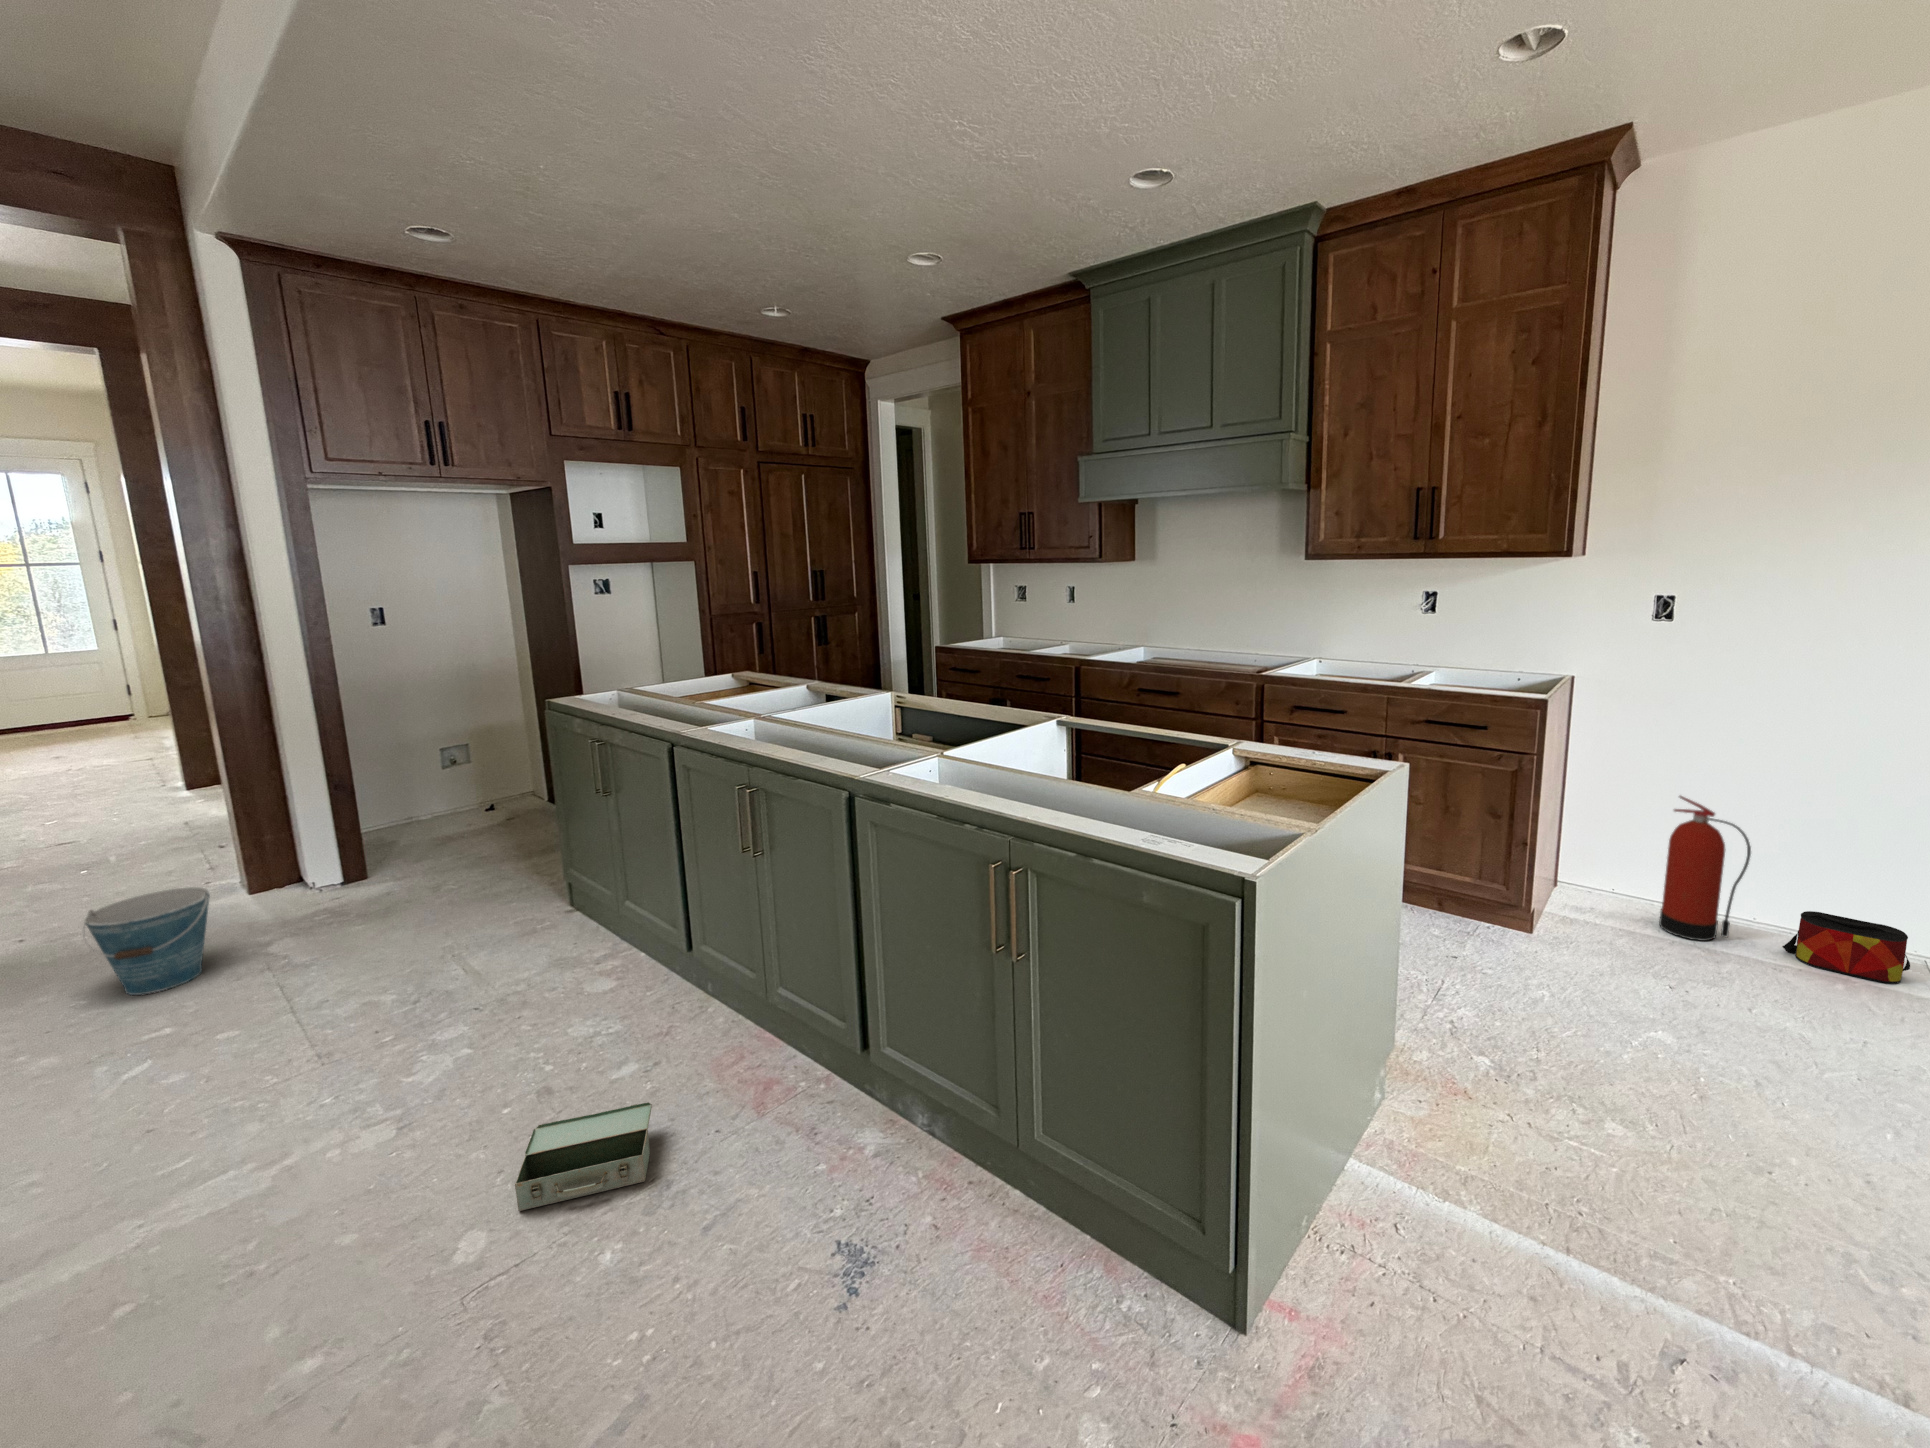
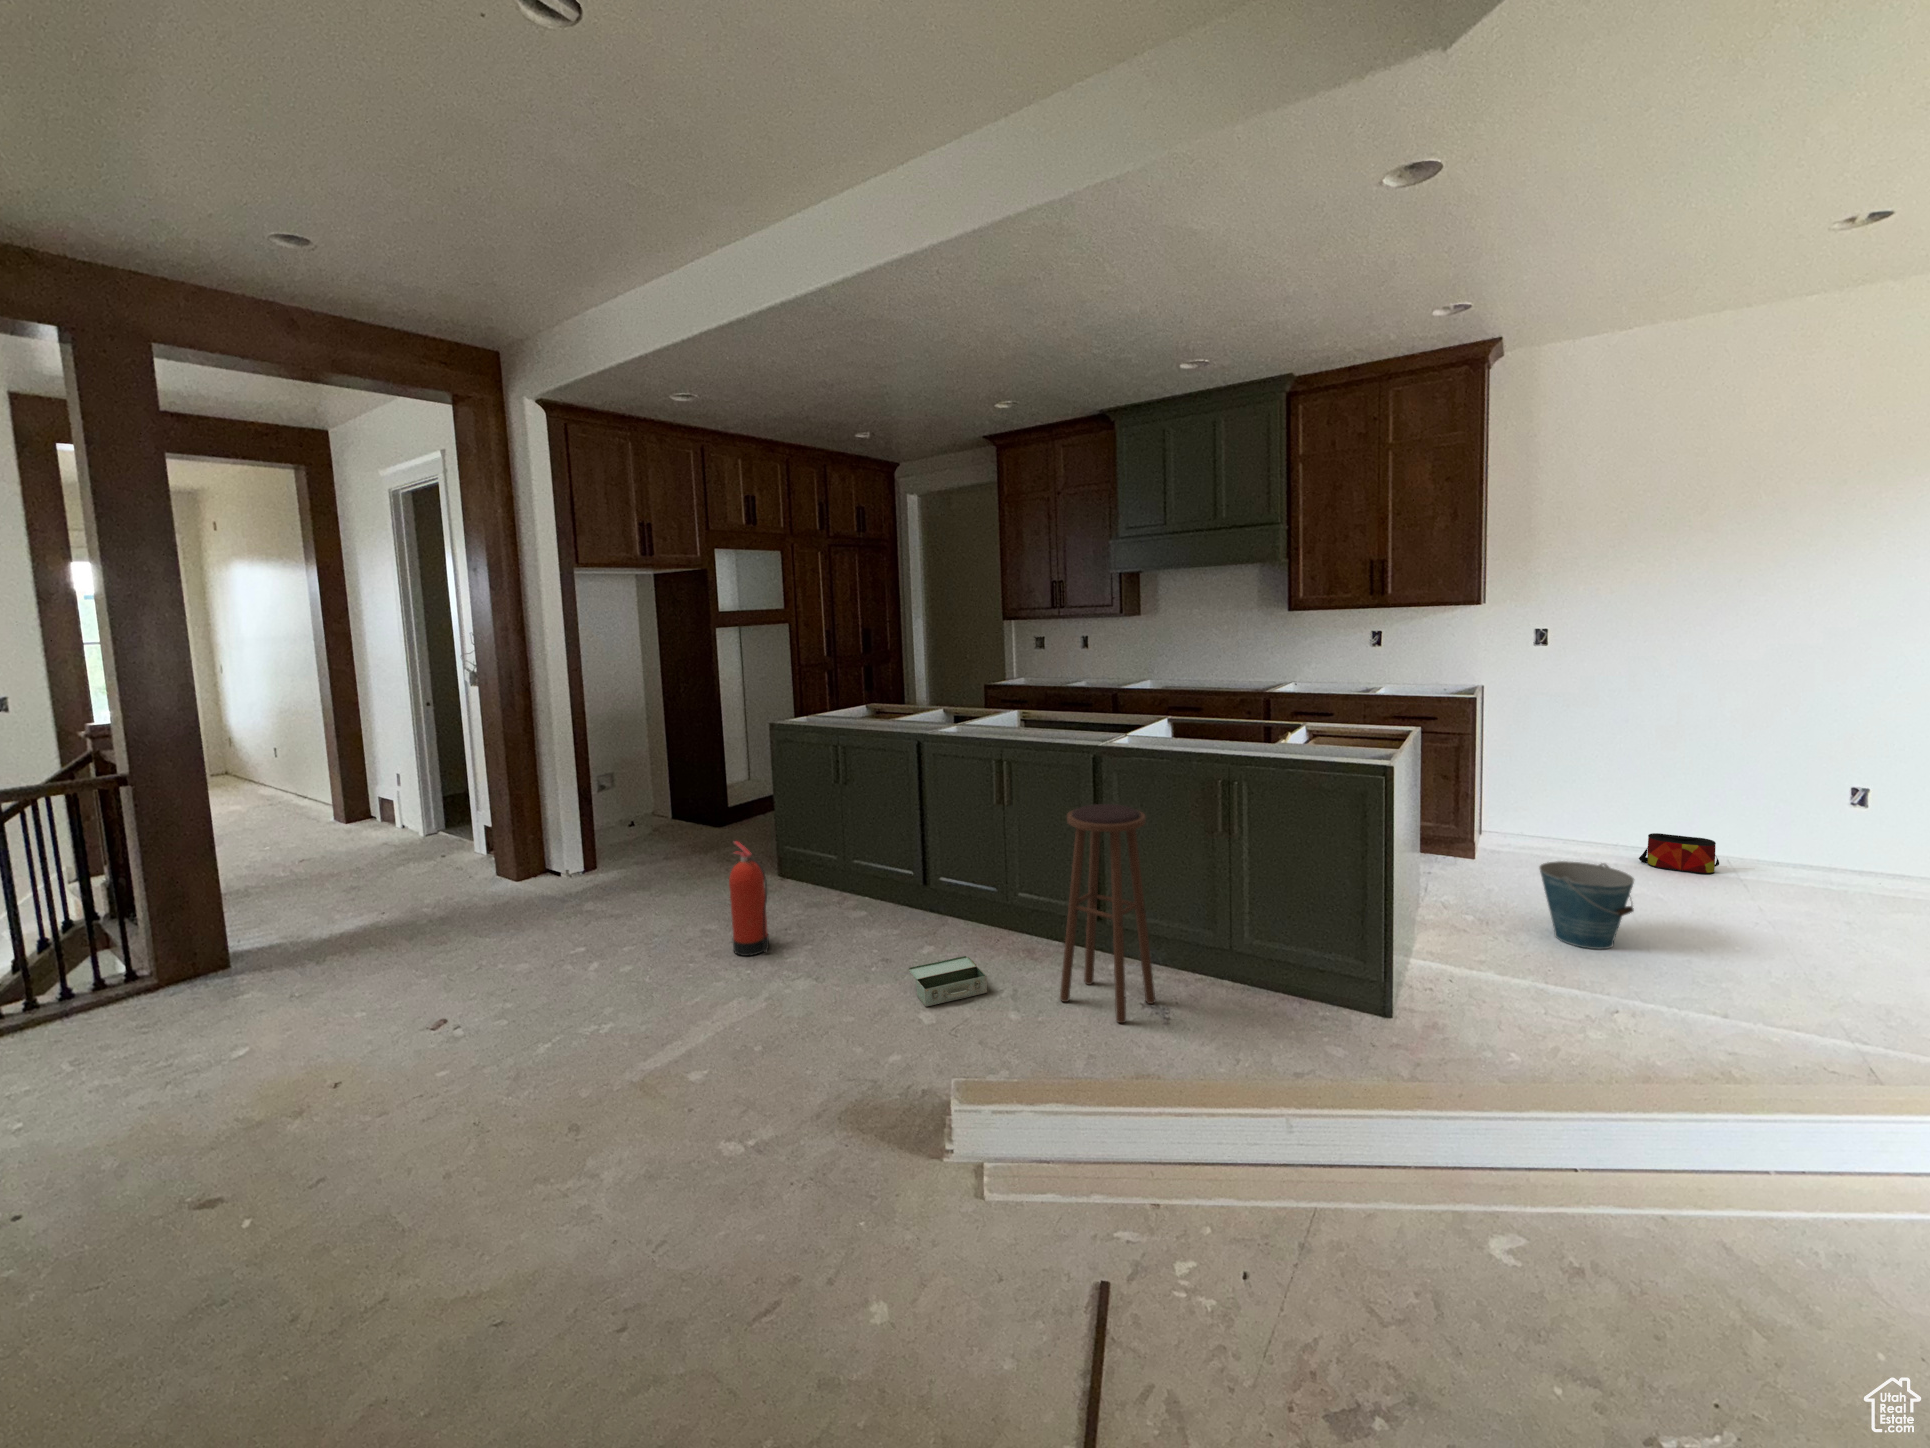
fire extinguisher: present [1659,796,1751,941] -> present [729,841,769,956]
stool: none [726,883,898,1290] -> present [1060,804,1155,1023]
bucket: present [83,887,210,995] -> present [1539,861,1634,949]

